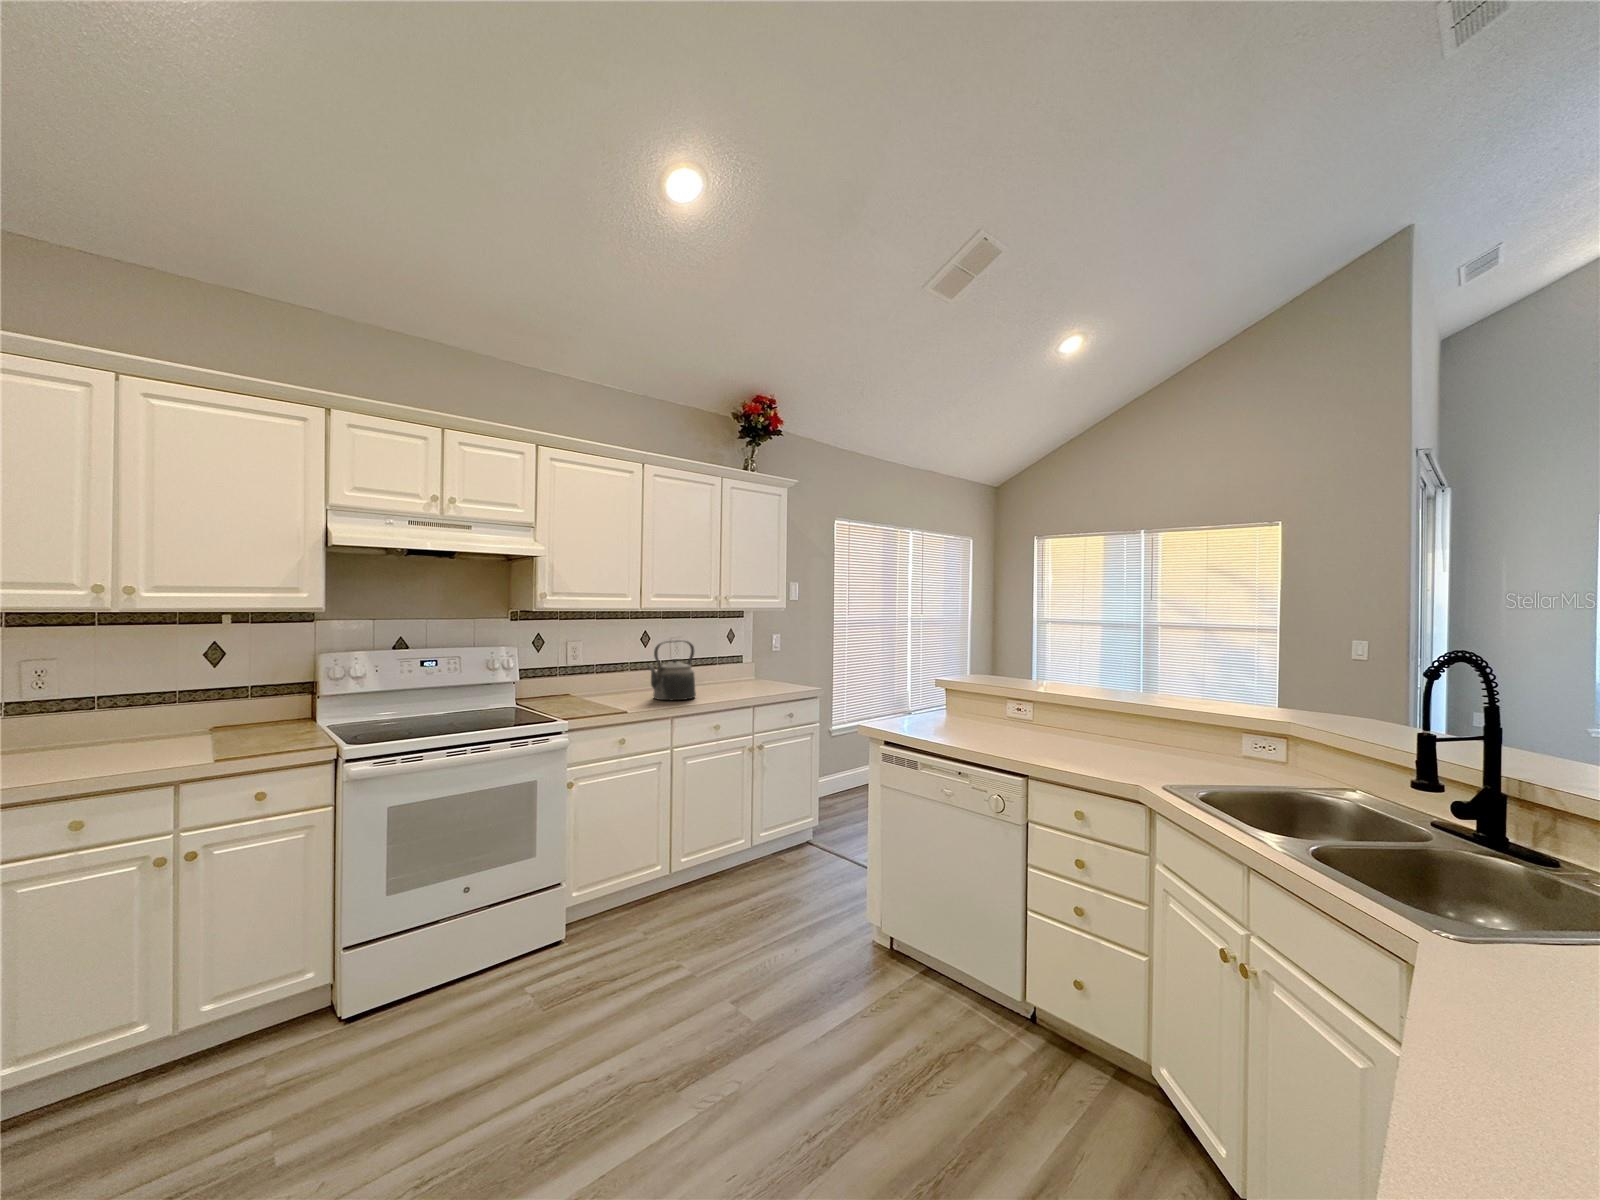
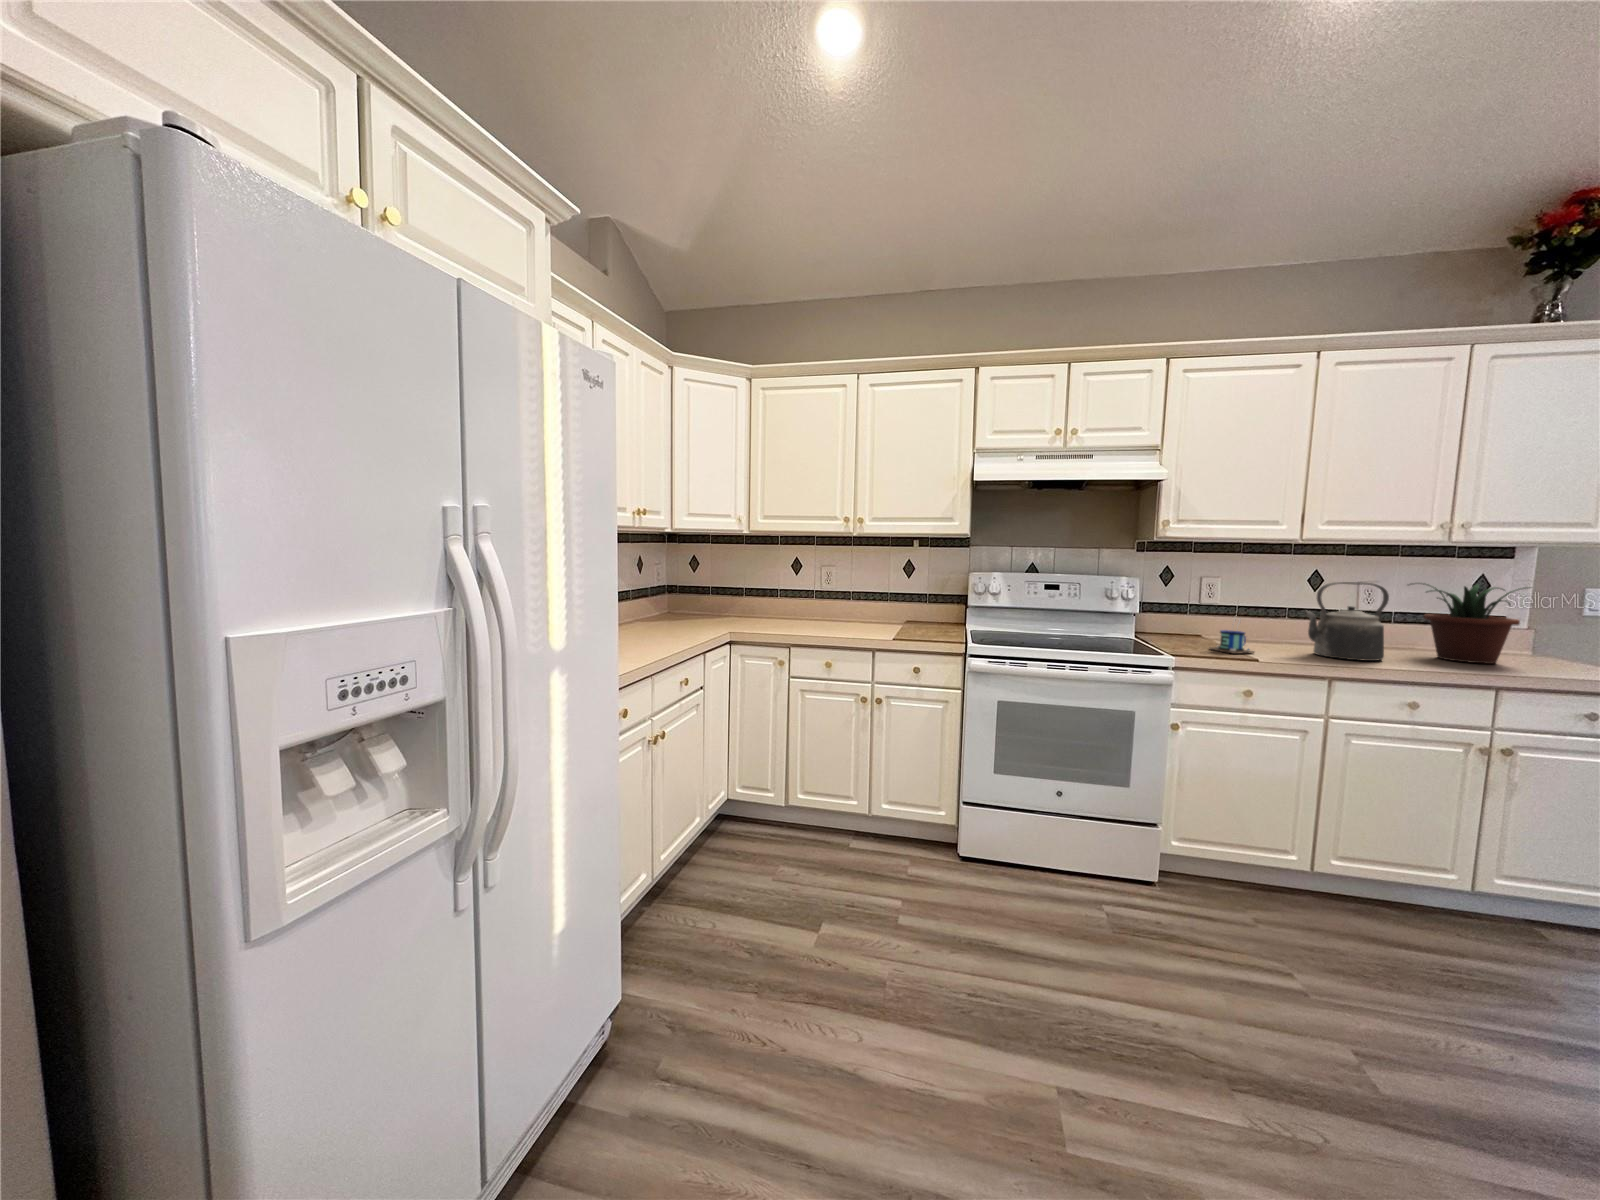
potted plant: none [699,636,759,691] -> present [1411,583,1527,664]
mug: none [584,669,619,709] -> present [1209,621,1254,654]

